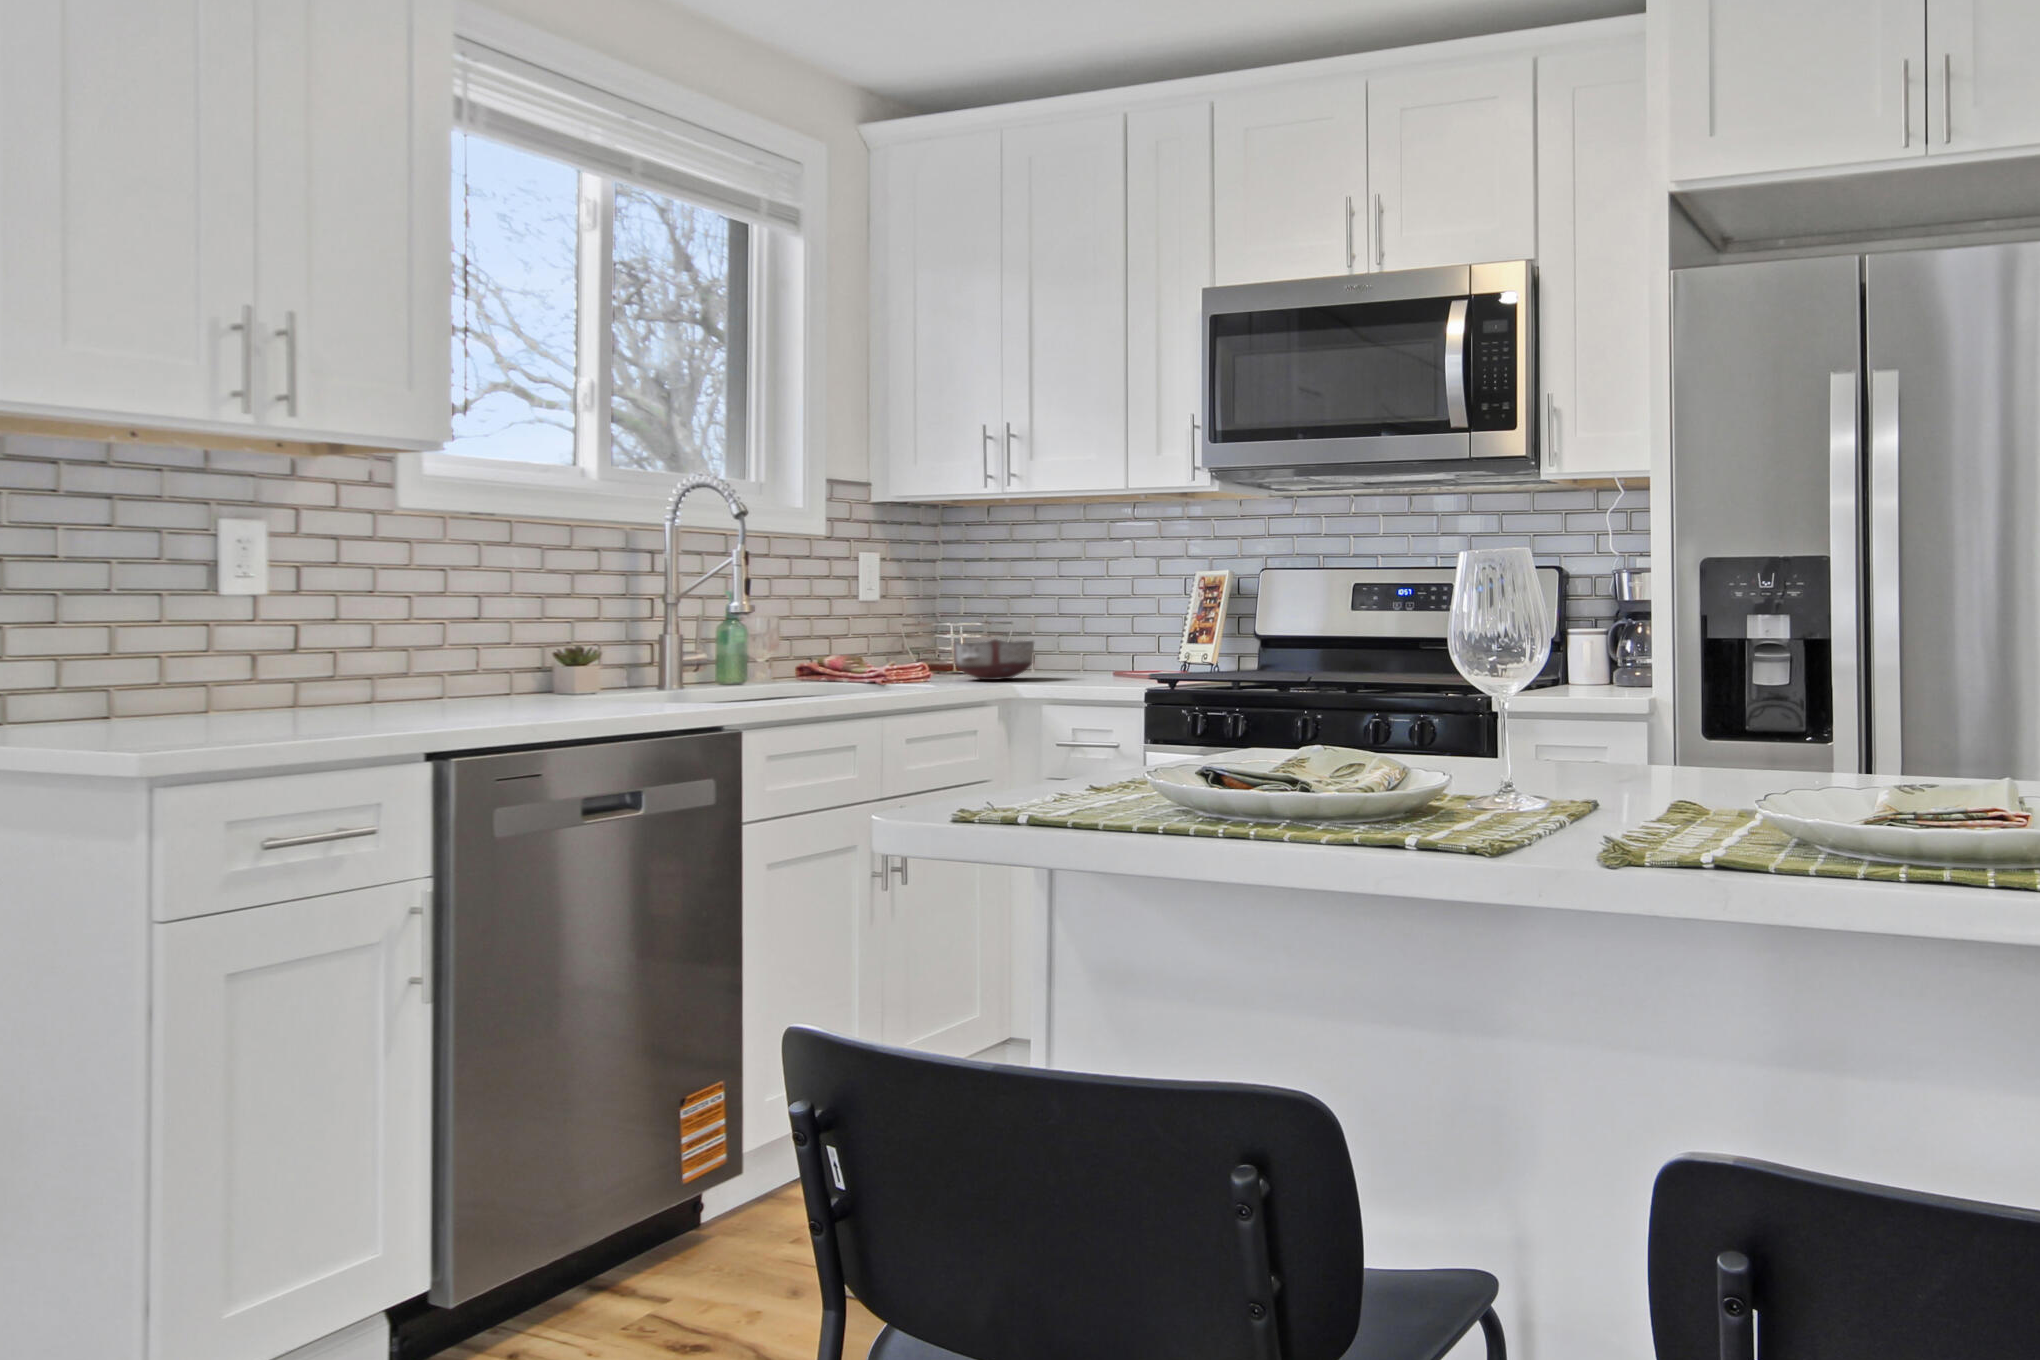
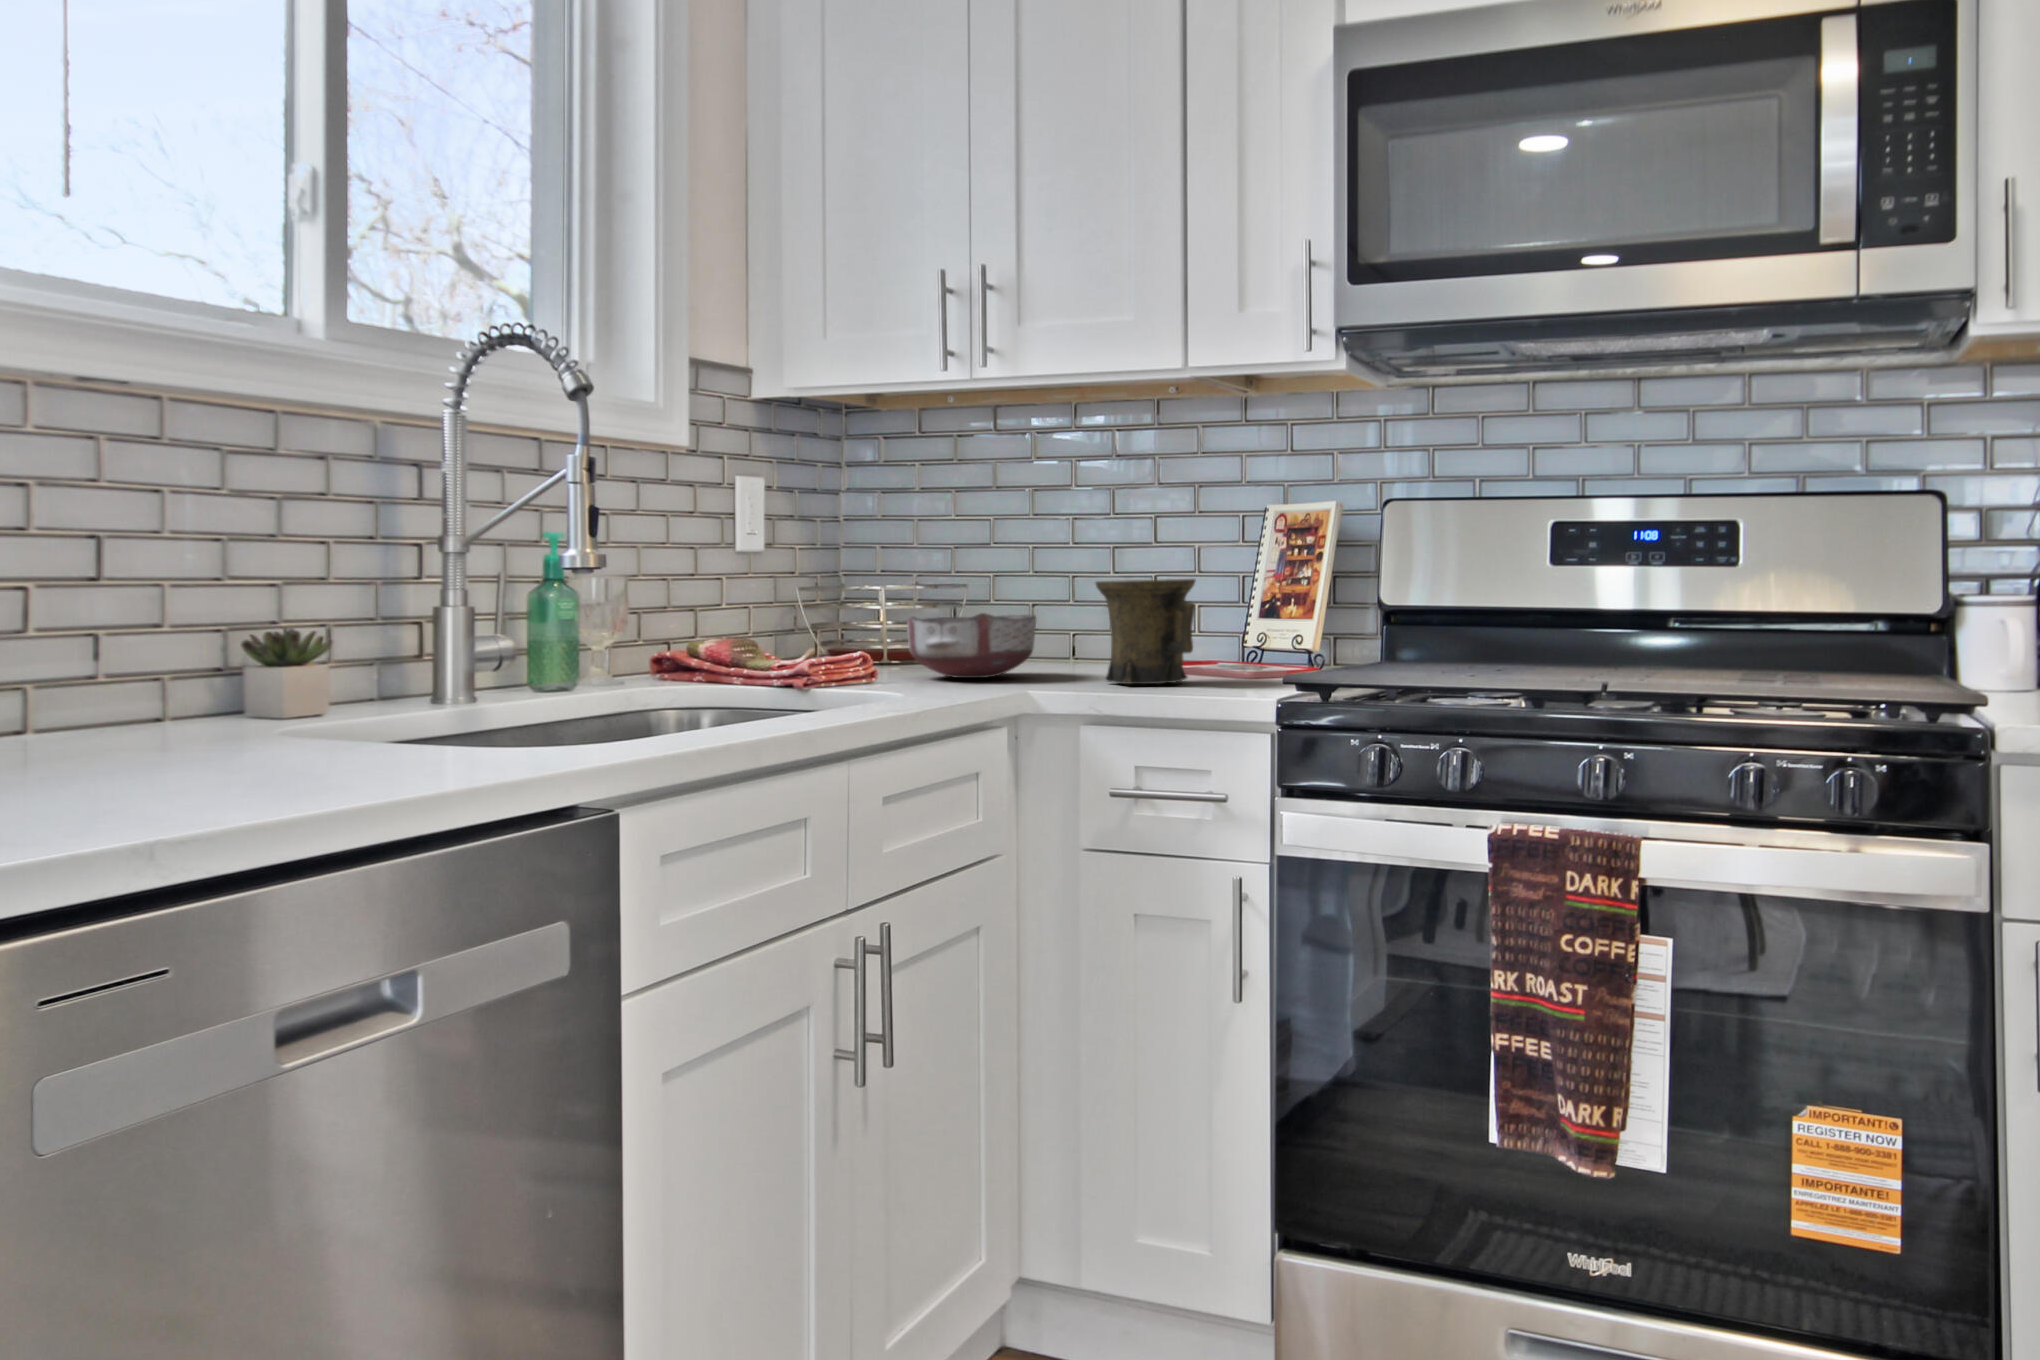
mug: none [1061,618,1122,682] -> present [1096,579,1196,684]

